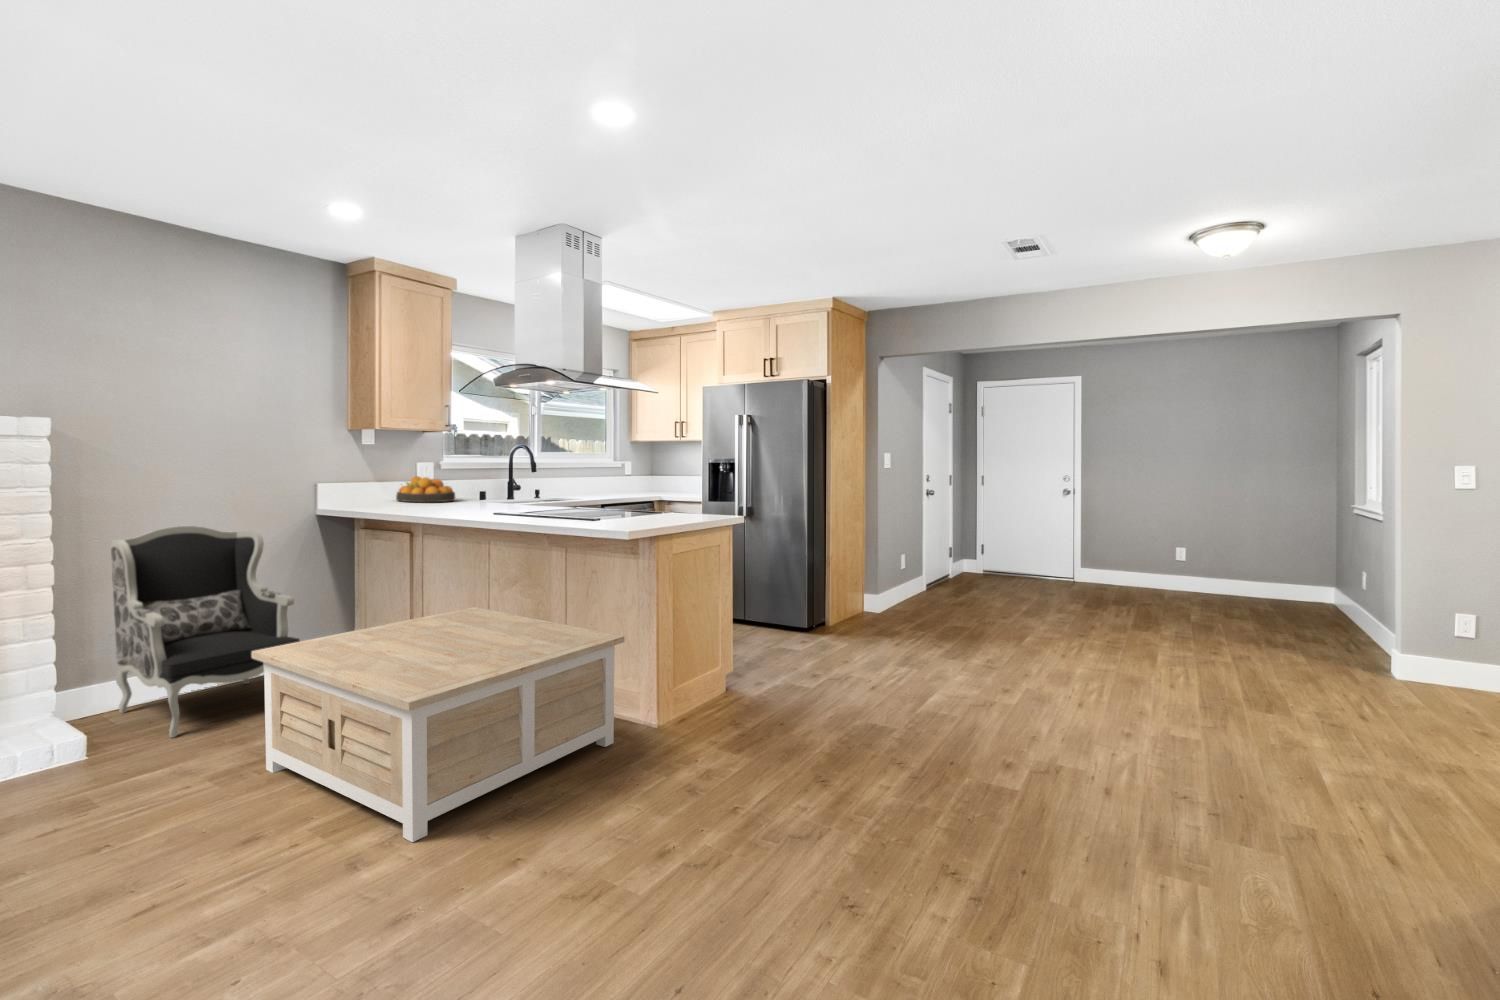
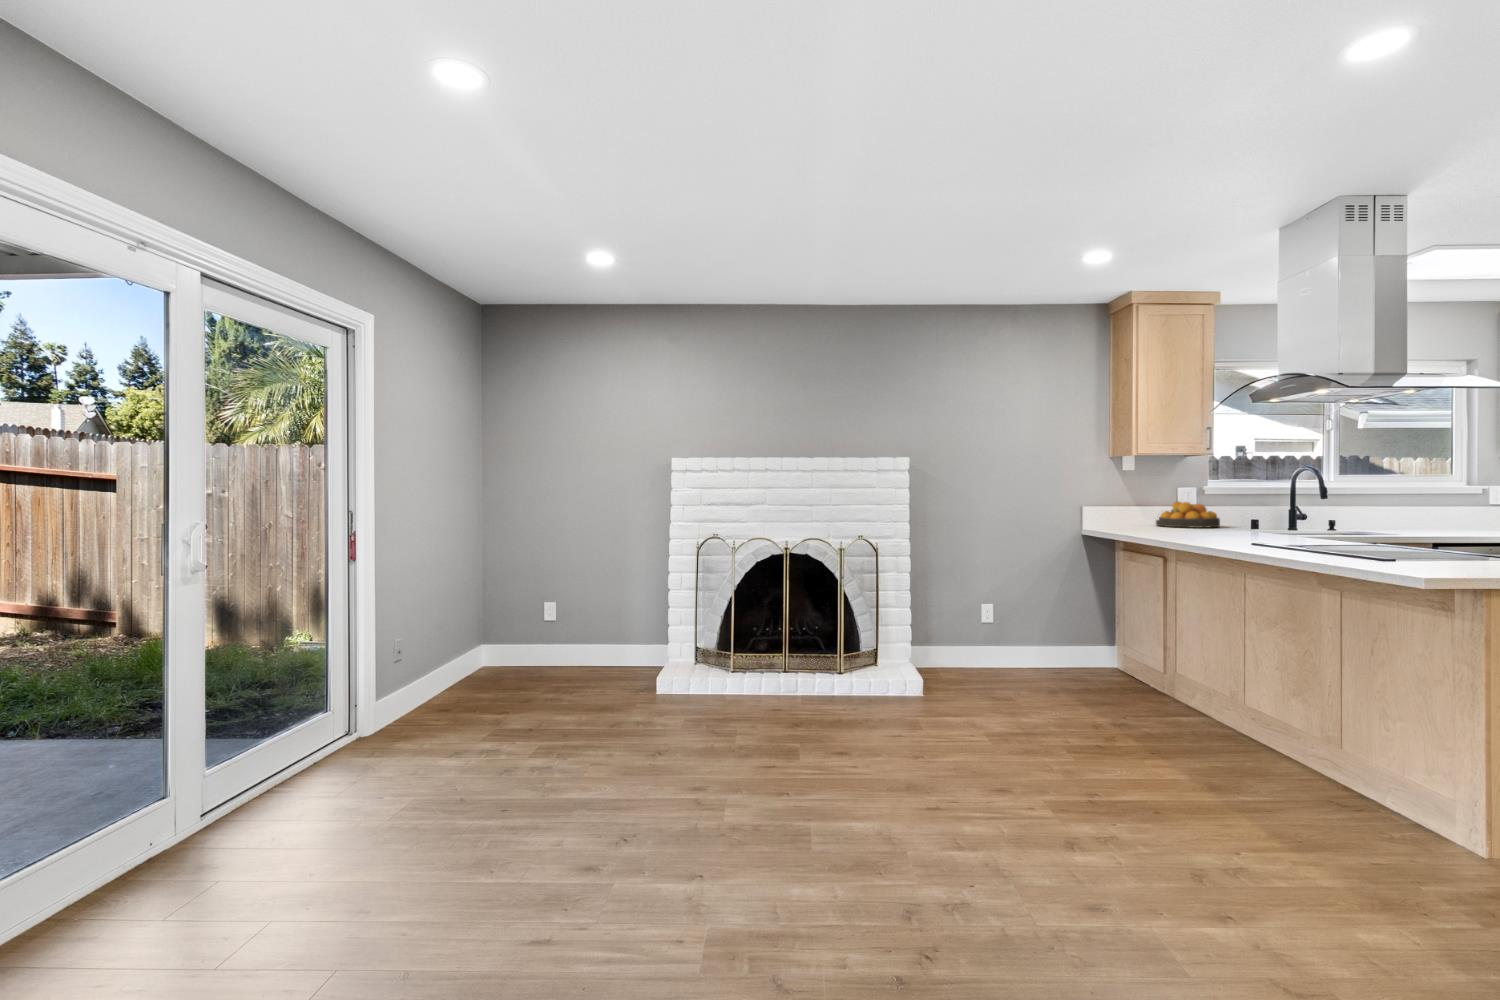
armchair: present [111,526,300,738] -> none [938,539,1063,698]
coffee table: present [252,607,624,842] -> none [1018,635,1423,830]

